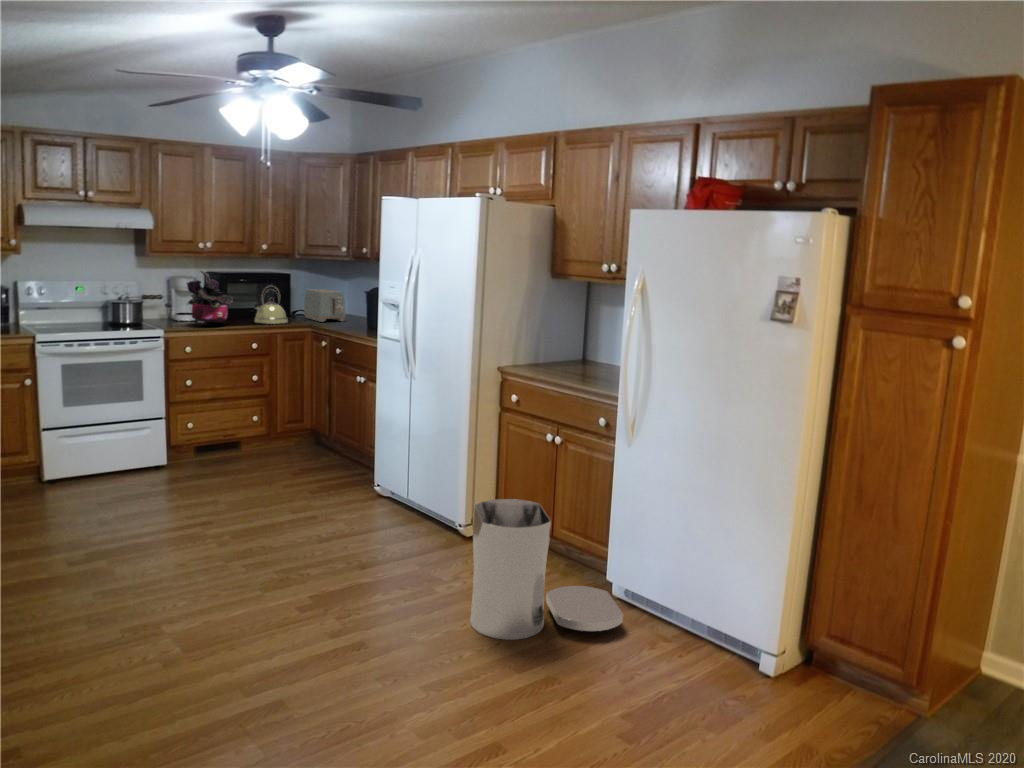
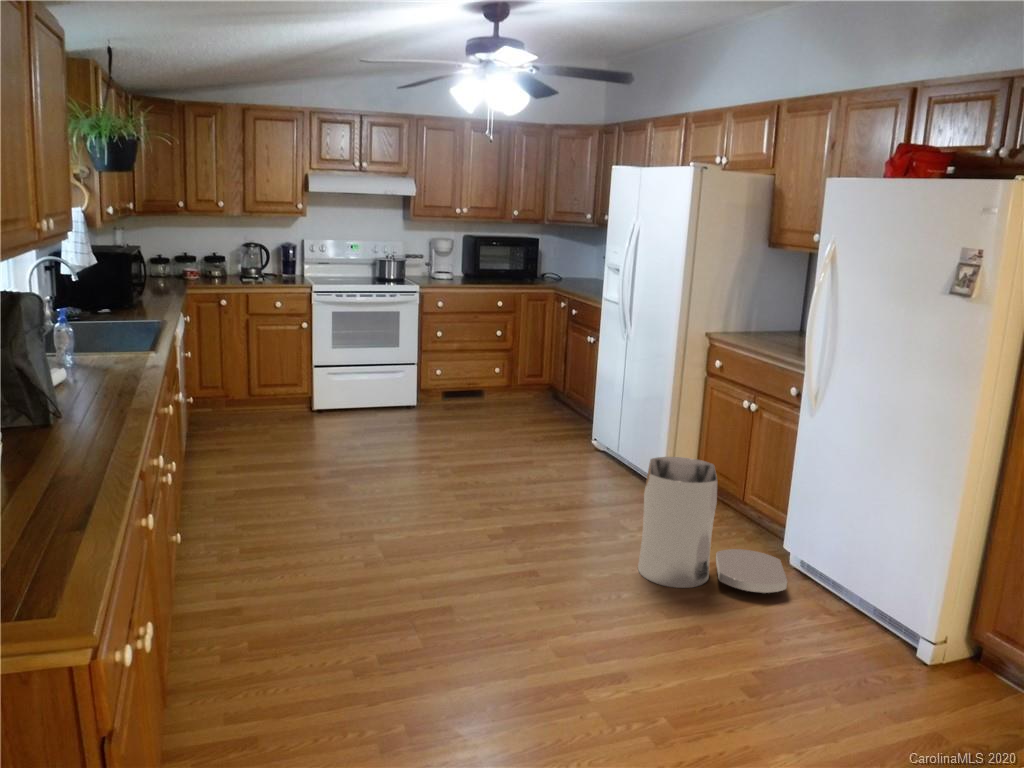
potted plant: present [187,271,233,325] -> none [440,233,481,284]
kettle: present [254,287,287,324] -> none [499,248,529,284]
toaster: present [304,290,346,322] -> none [546,253,584,285]

